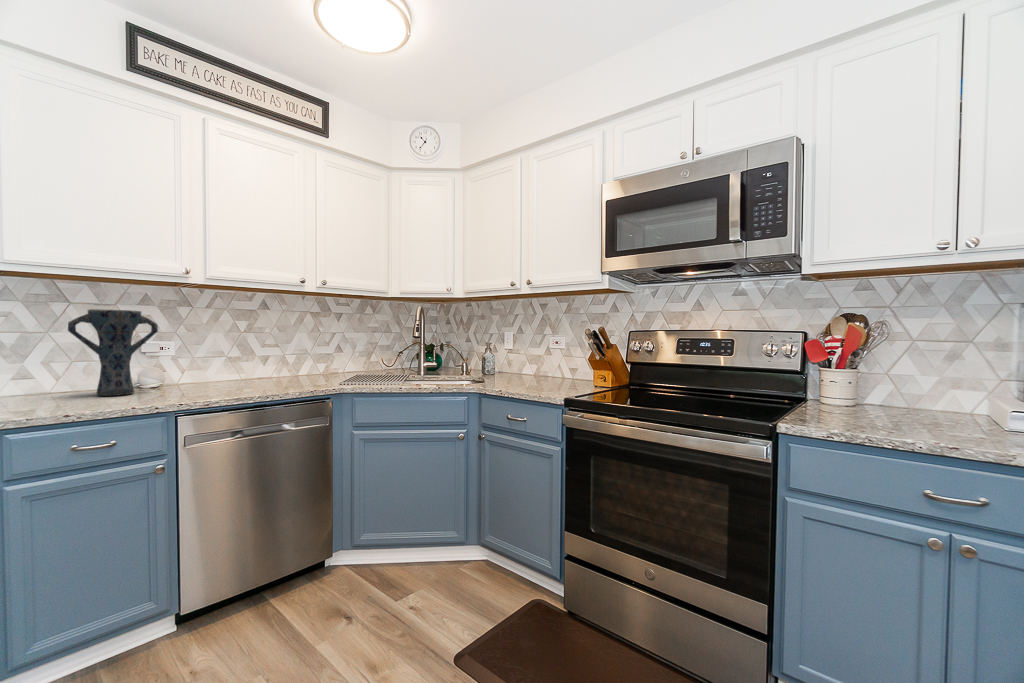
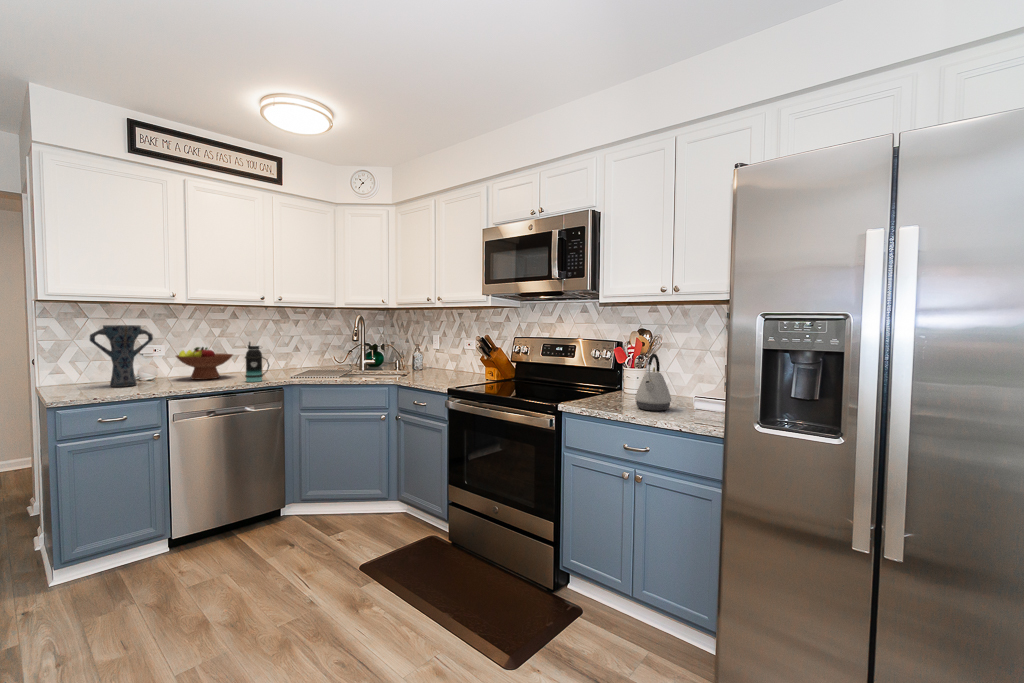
bottle: none [281,335,313,389] -> present [245,342,269,382]
fruit bowl: none [187,342,264,386] -> present [176,347,233,380]
kettle: none [902,344,976,433] -> present [635,354,671,411]

